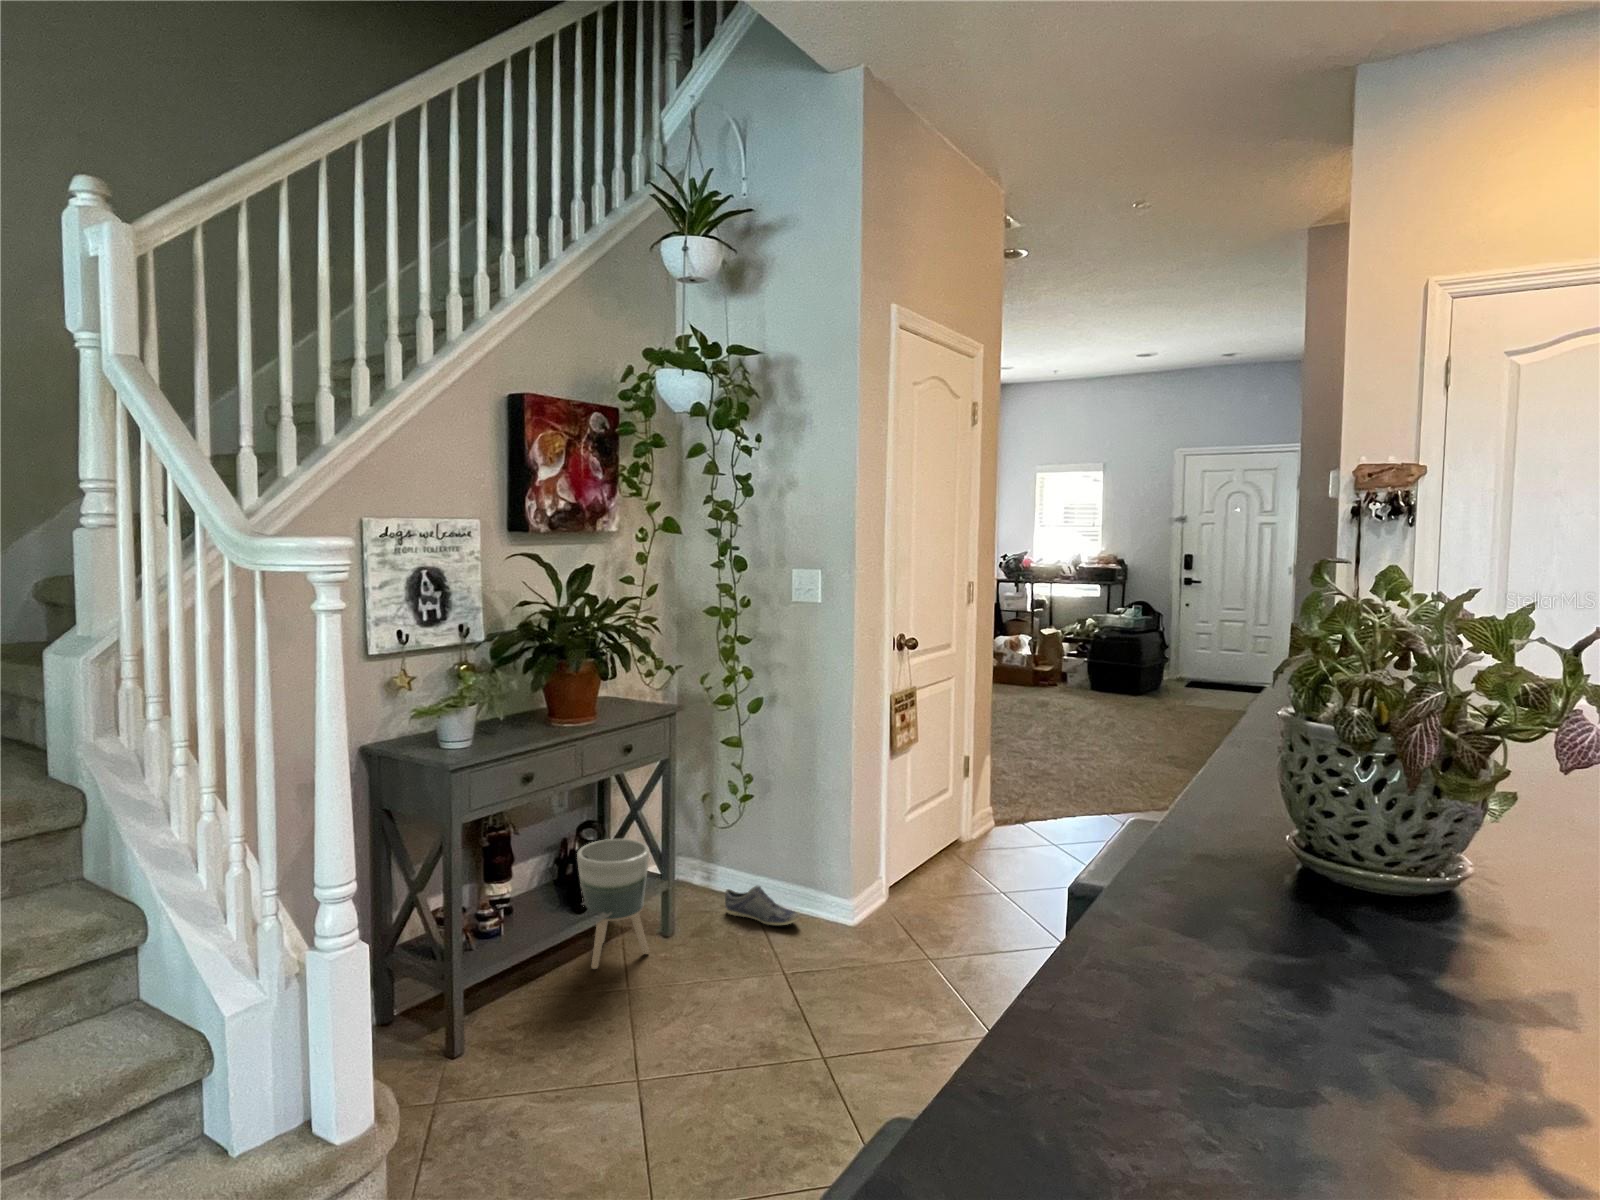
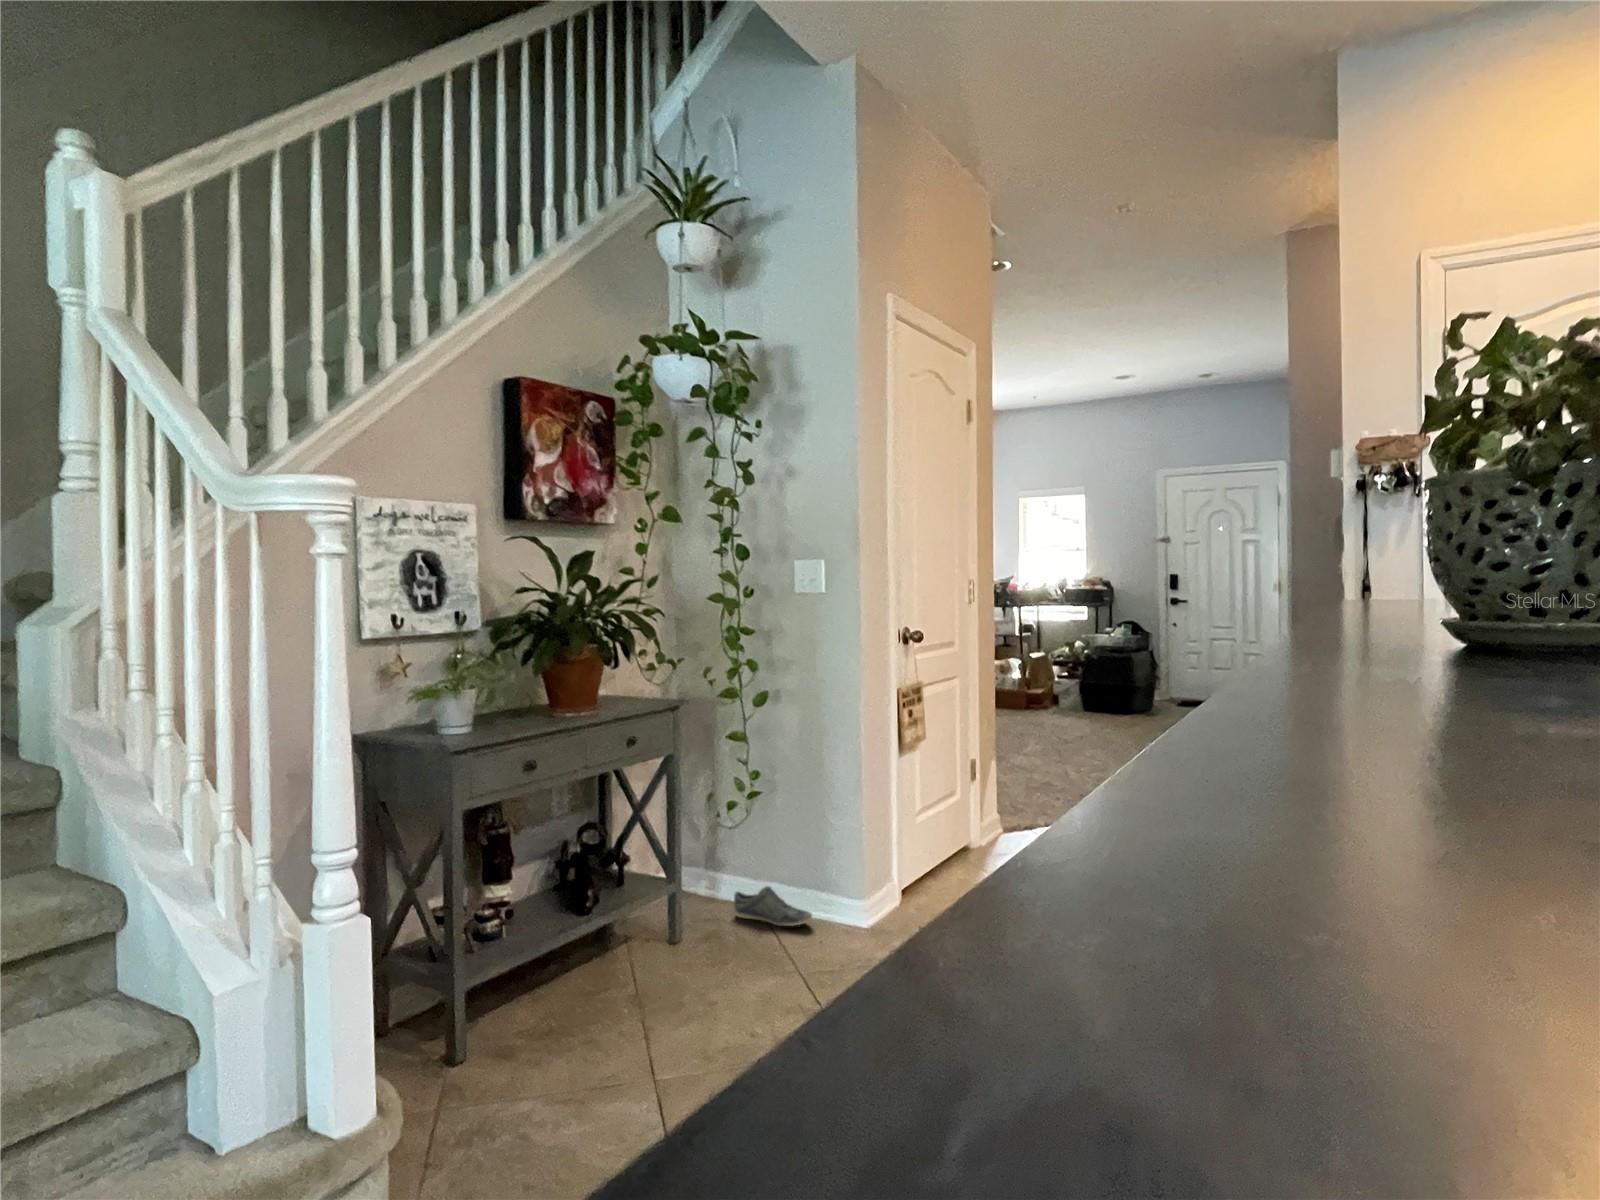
planter: present [577,839,649,969] -> none [581,837,658,973]

